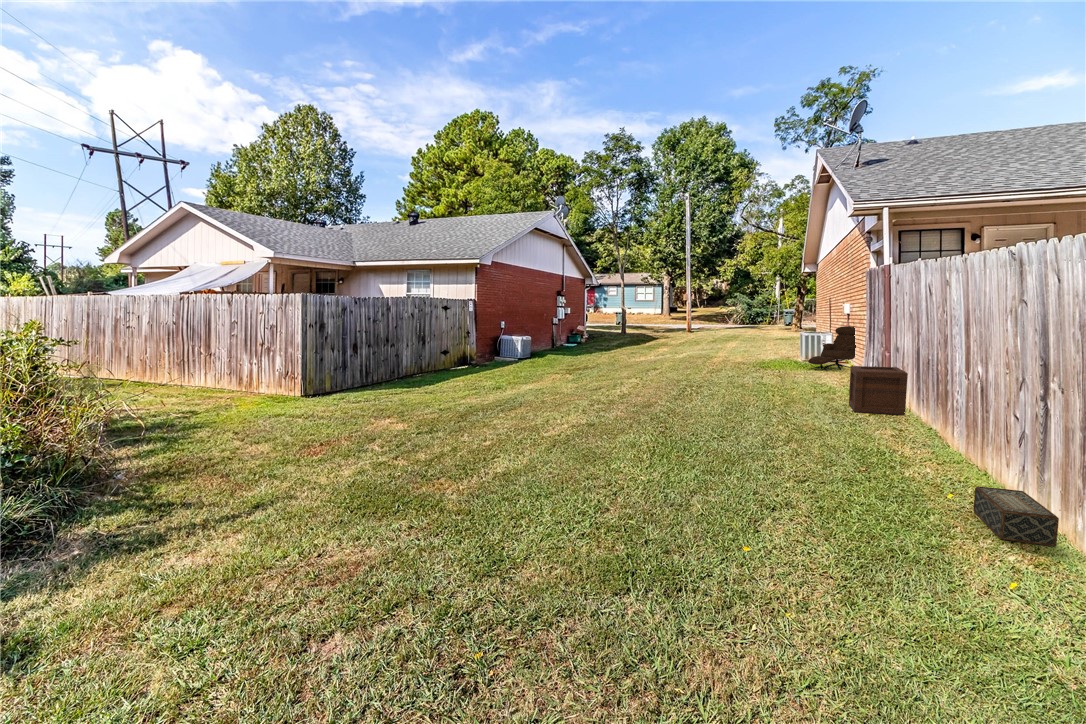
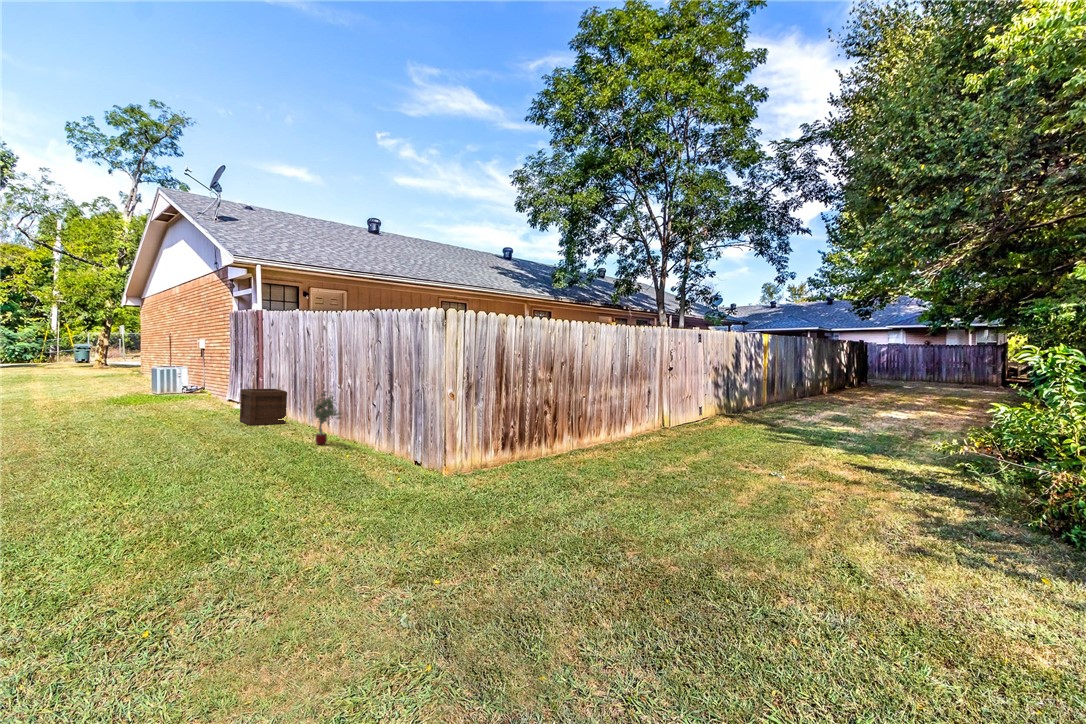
lounge chair: present [808,326,856,371] -> none [172,359,220,400]
potted tree: none [910,381,968,462] -> present [314,391,342,445]
woven basket: present [973,486,1059,547] -> none [362,443,401,467]

